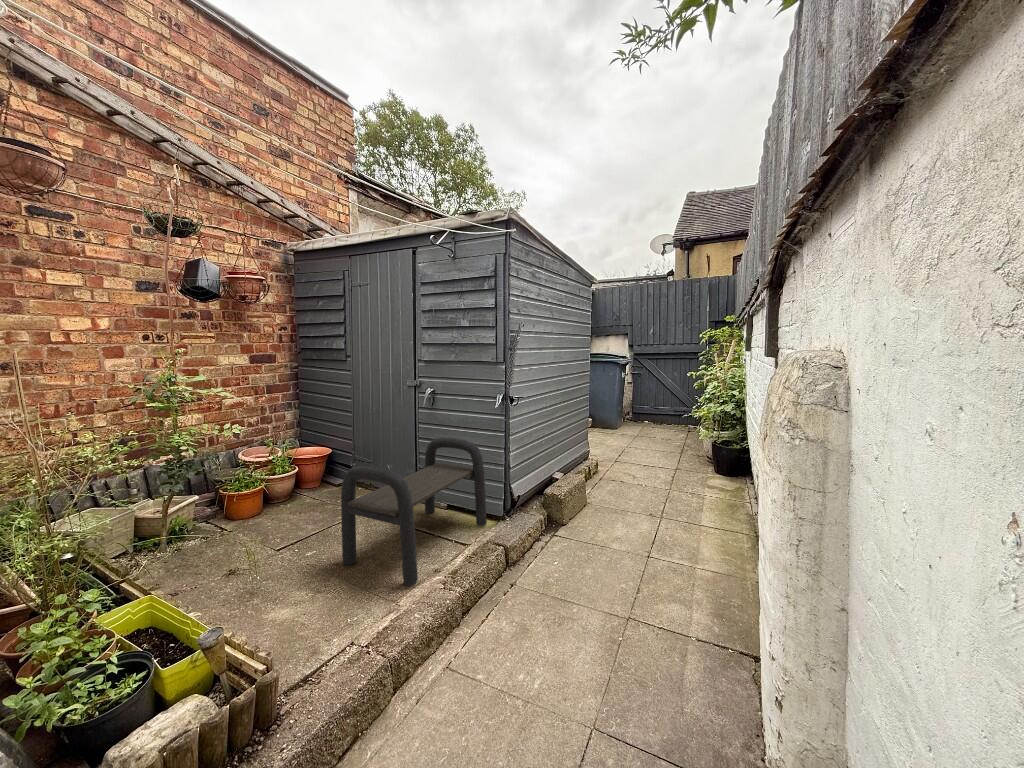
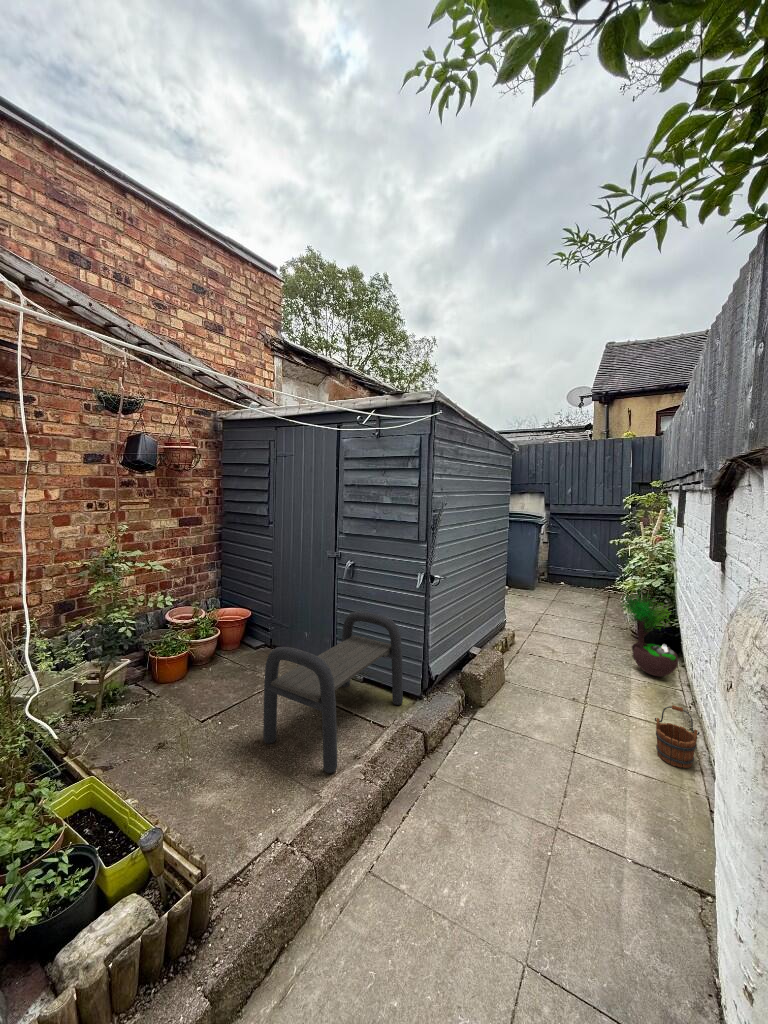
potted tree: none [695,410,747,492] -> present [621,594,678,677]
wooden bucket: none [722,506,761,562] -> present [655,705,700,768]

